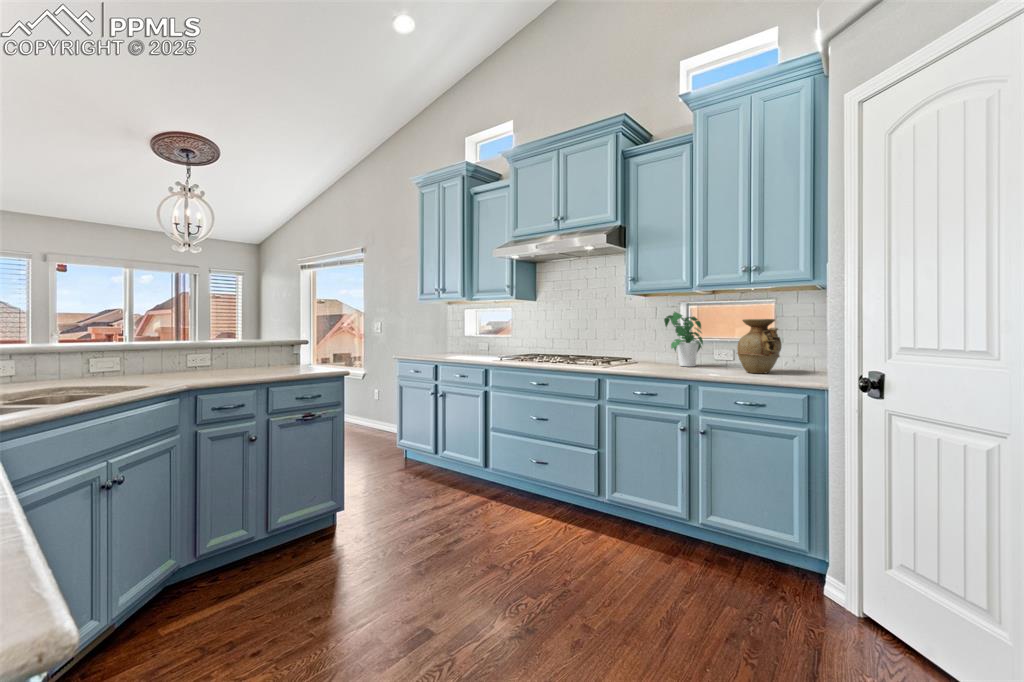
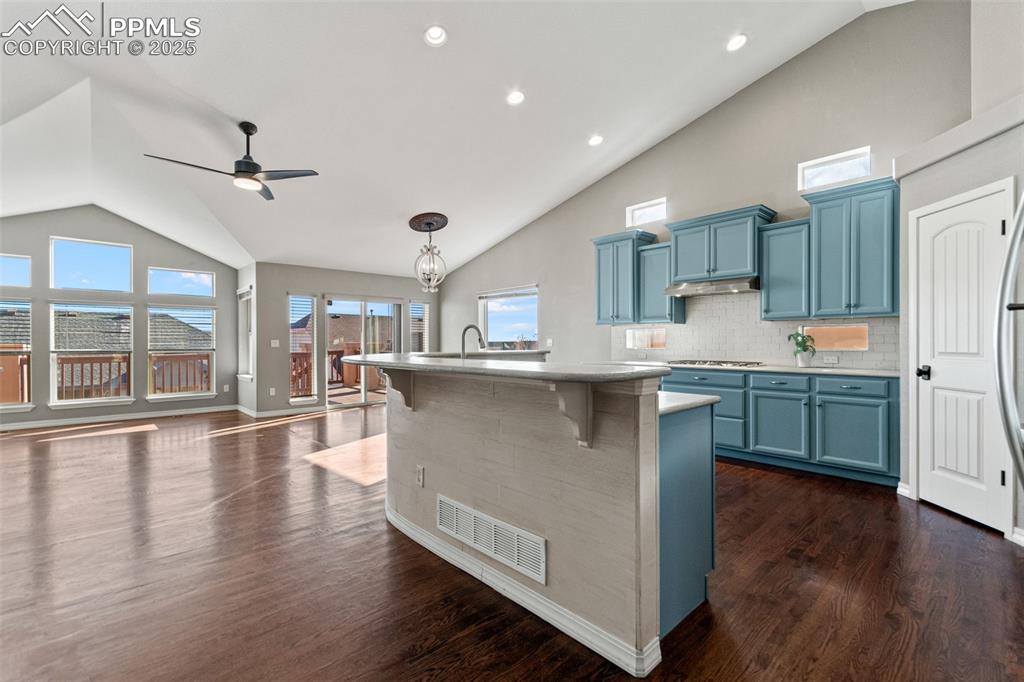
vase: present [737,319,782,373] -> none [840,337,871,370]

